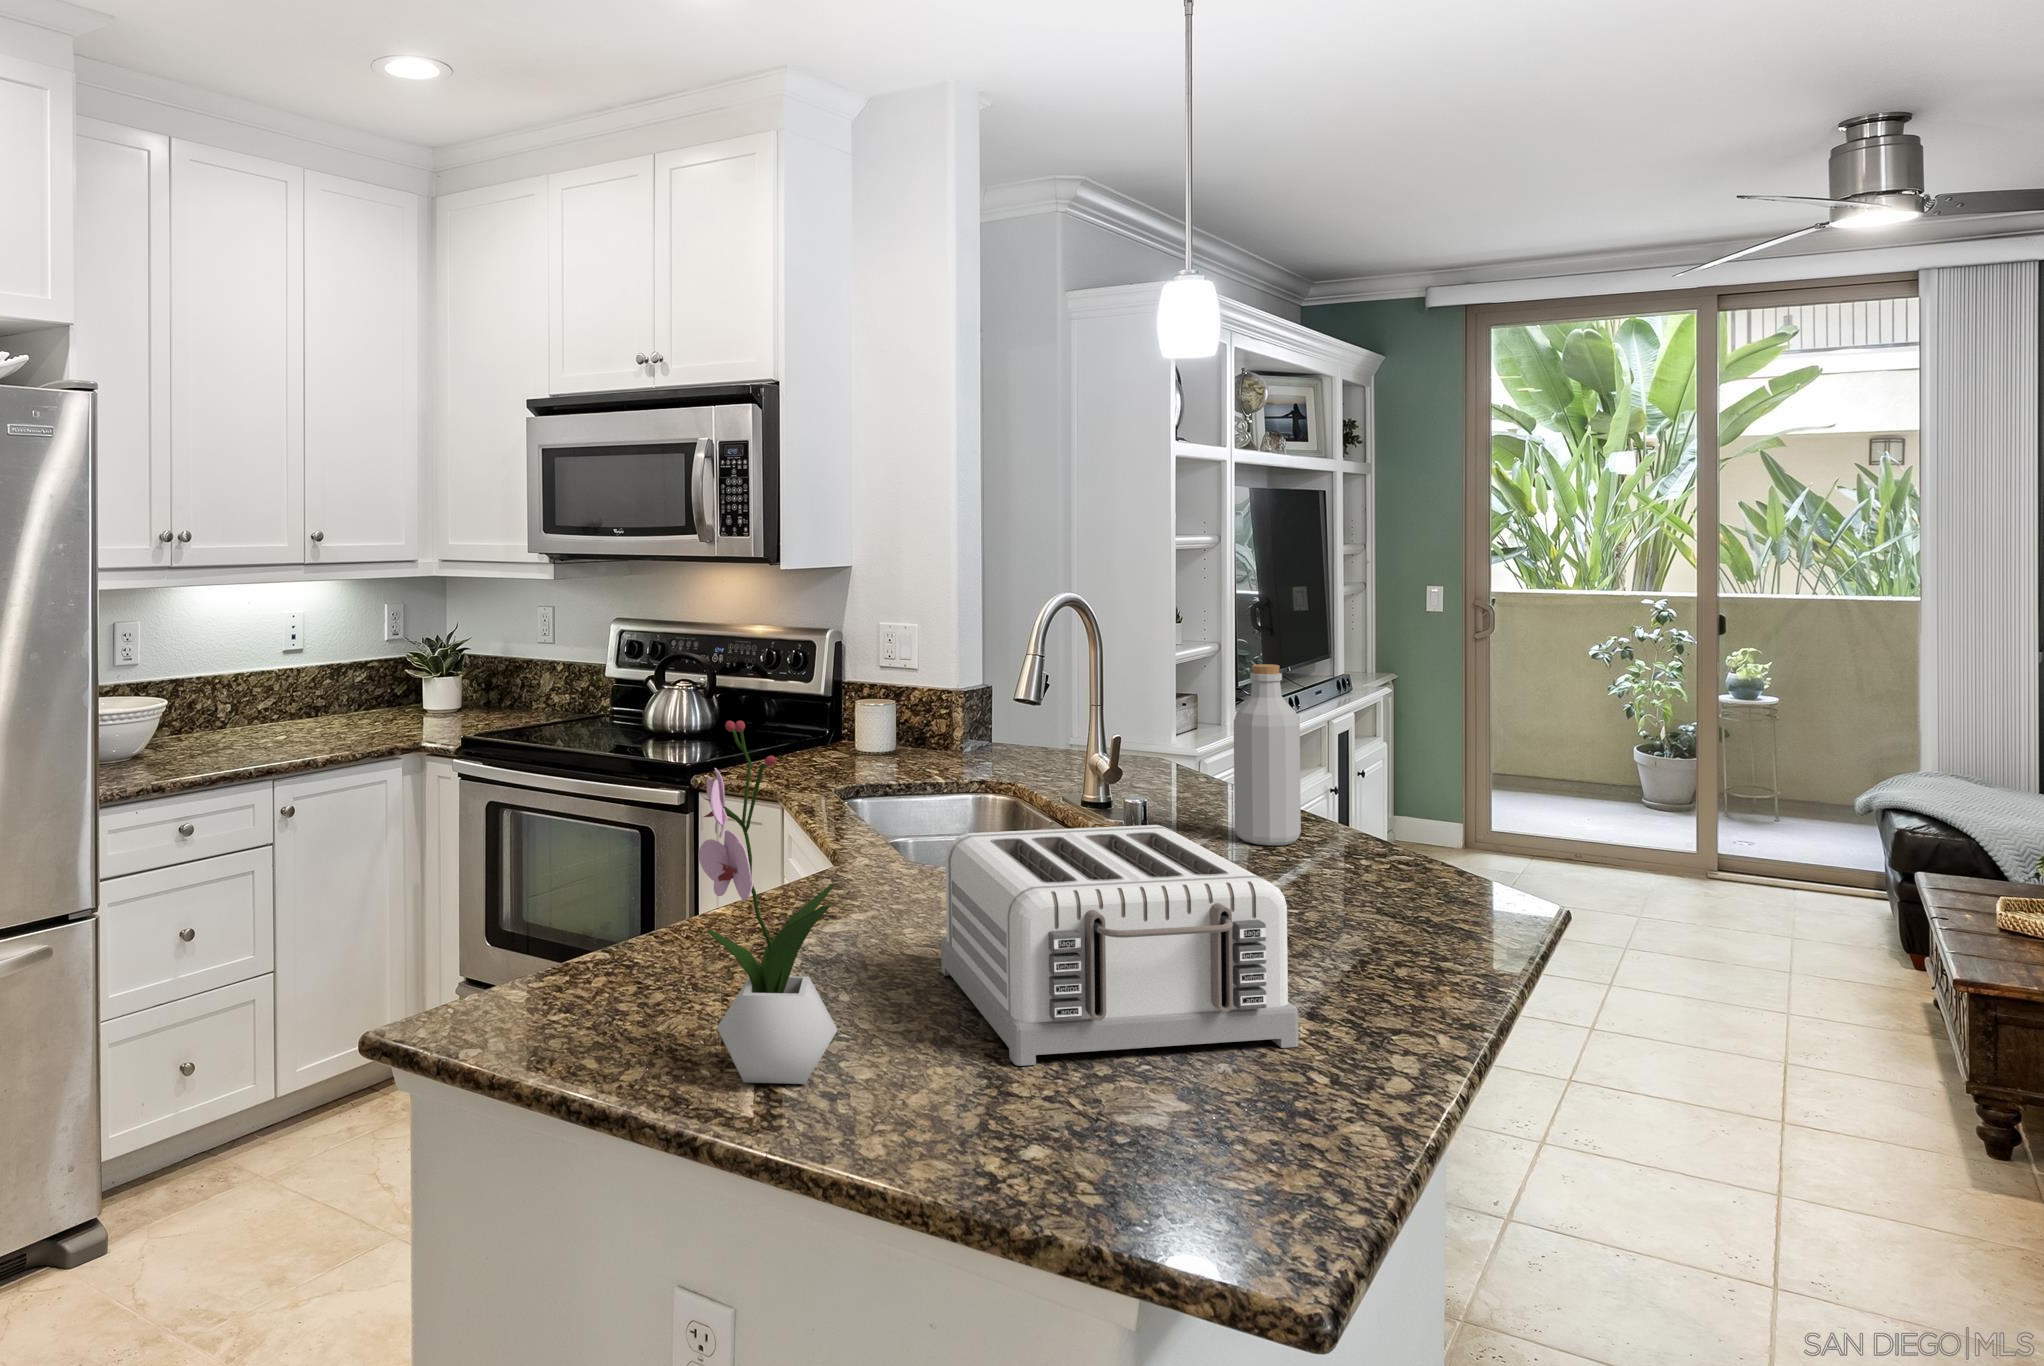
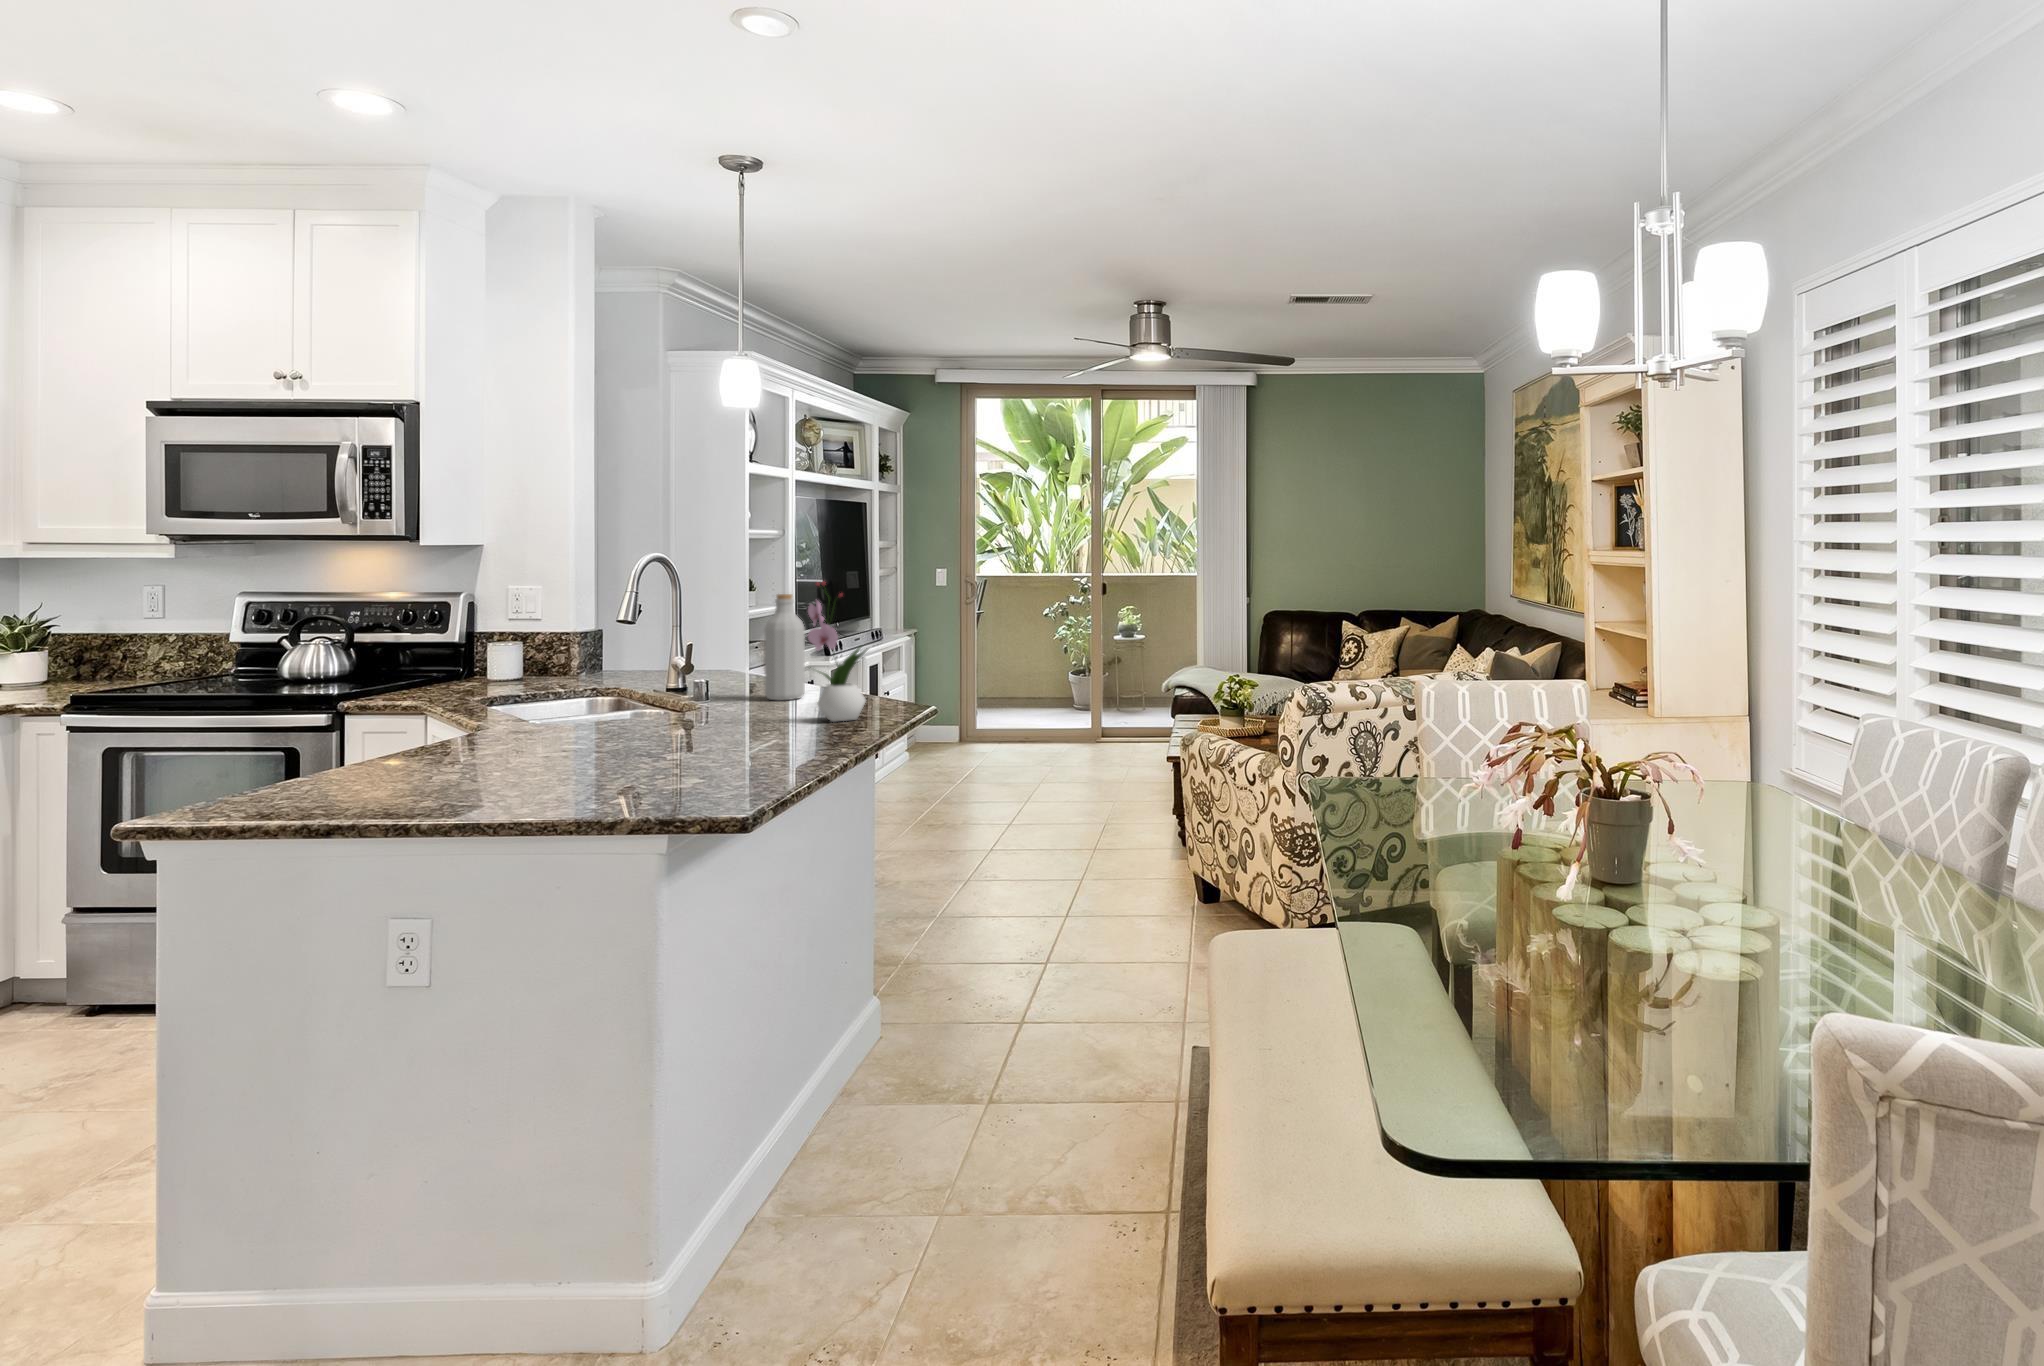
flower arrangement: present [698,721,838,1084] -> present [808,582,868,721]
toaster: present [941,825,1298,1066] -> none [567,666,771,778]

